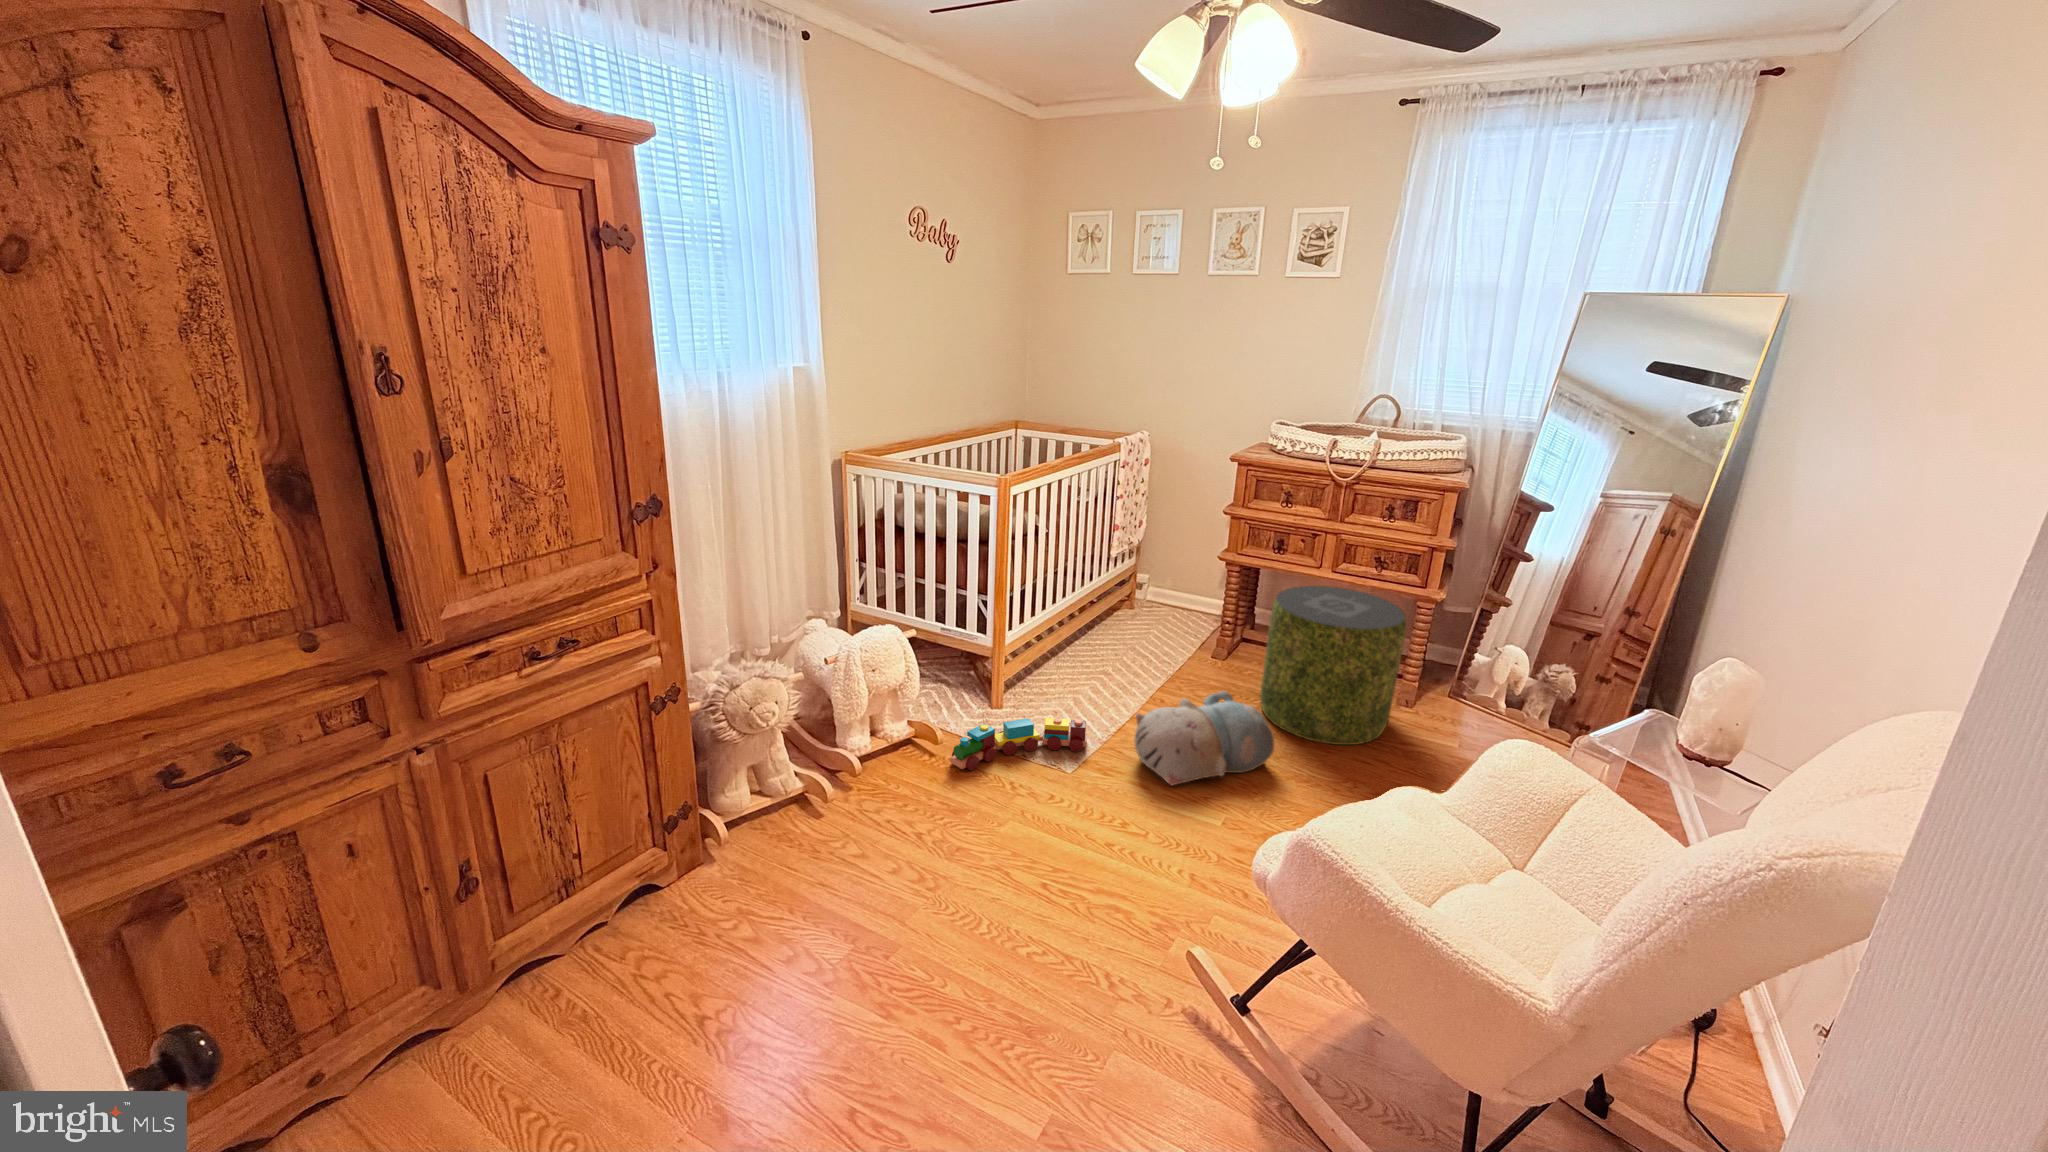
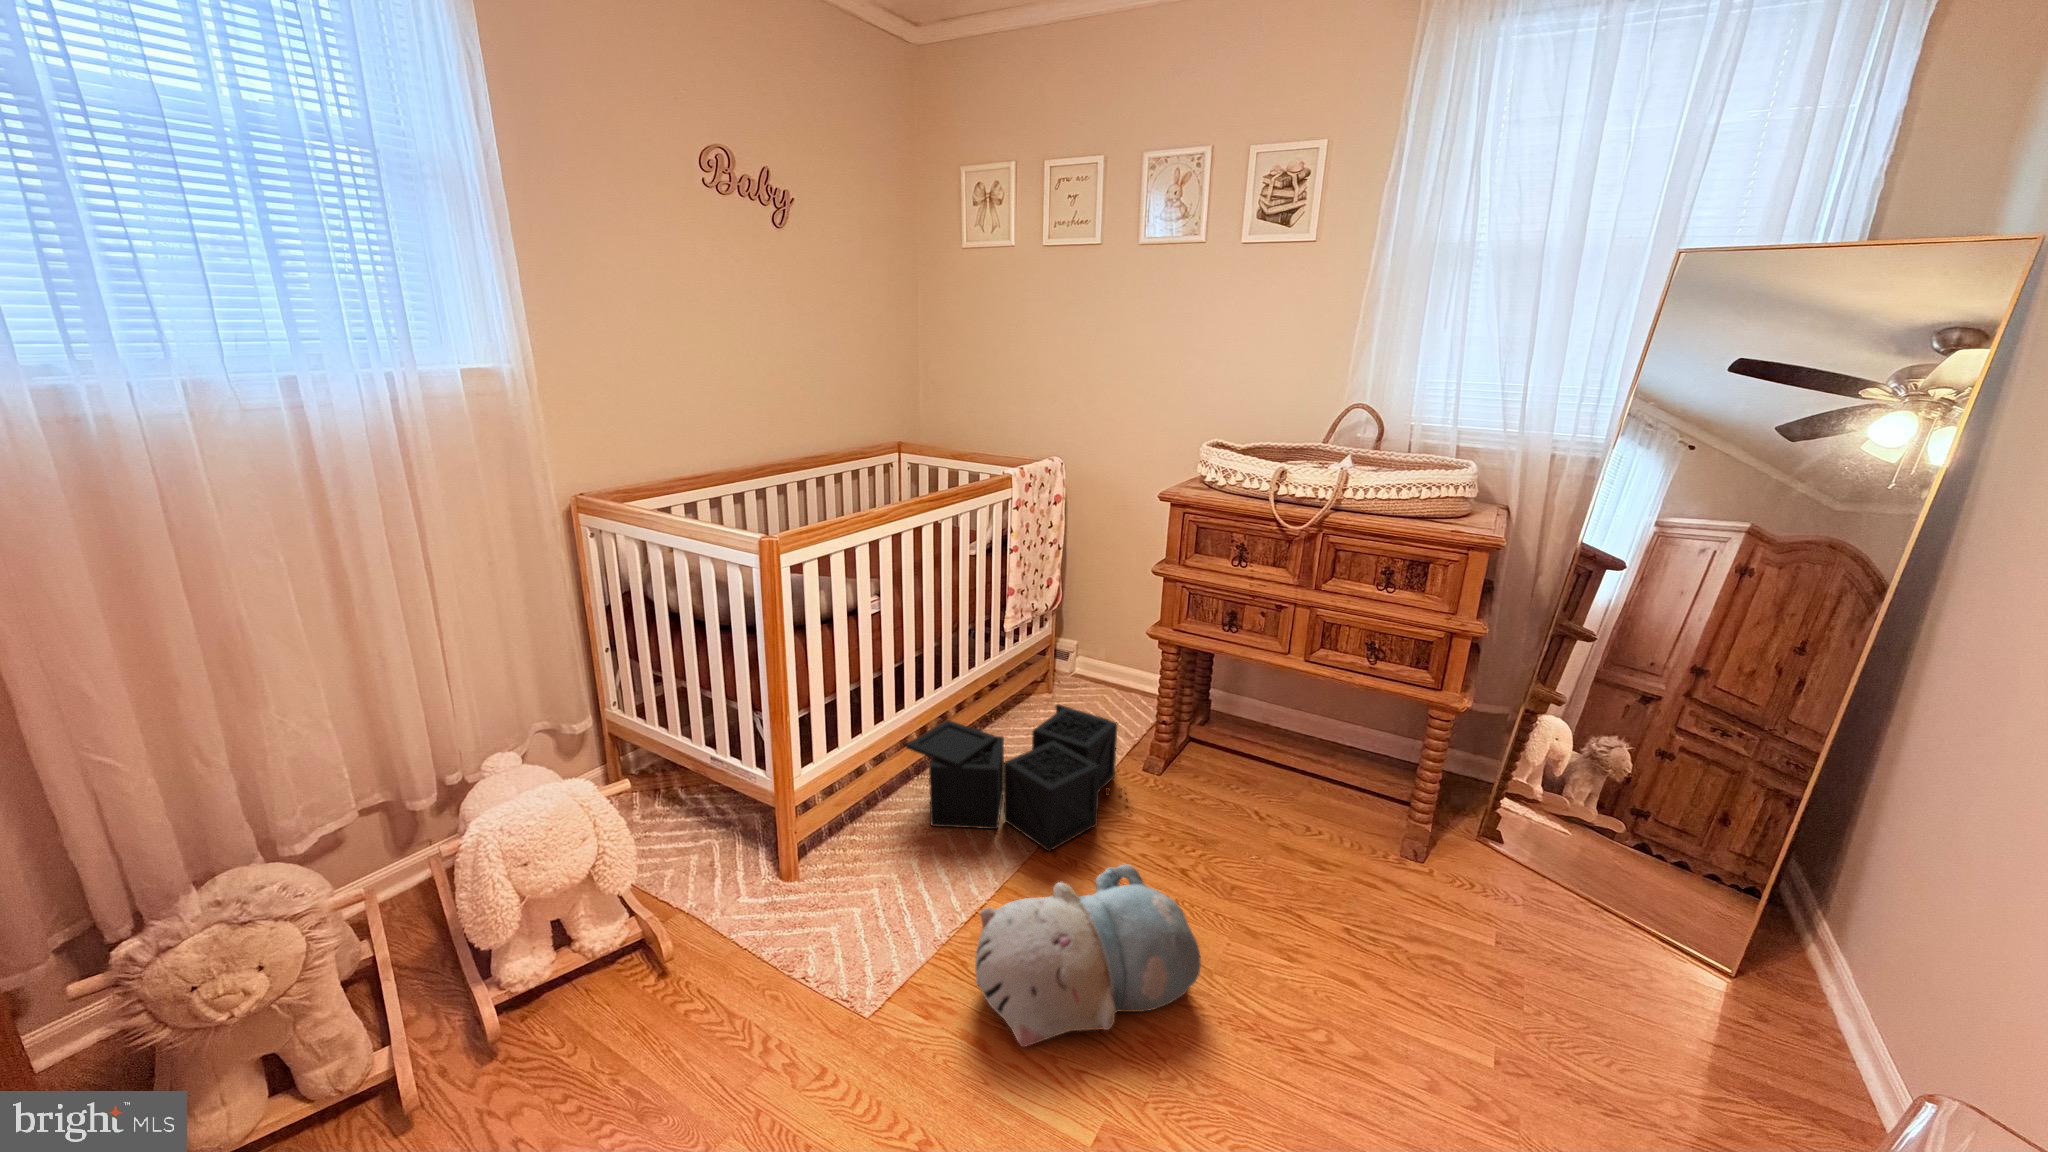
pouf: present [1260,586,1406,745] -> none [1197,685,1412,945]
storage bin: none [1055,610,1207,699] -> present [906,705,1128,851]
toy train: present [951,718,1087,770] -> none [677,906,915,1010]

